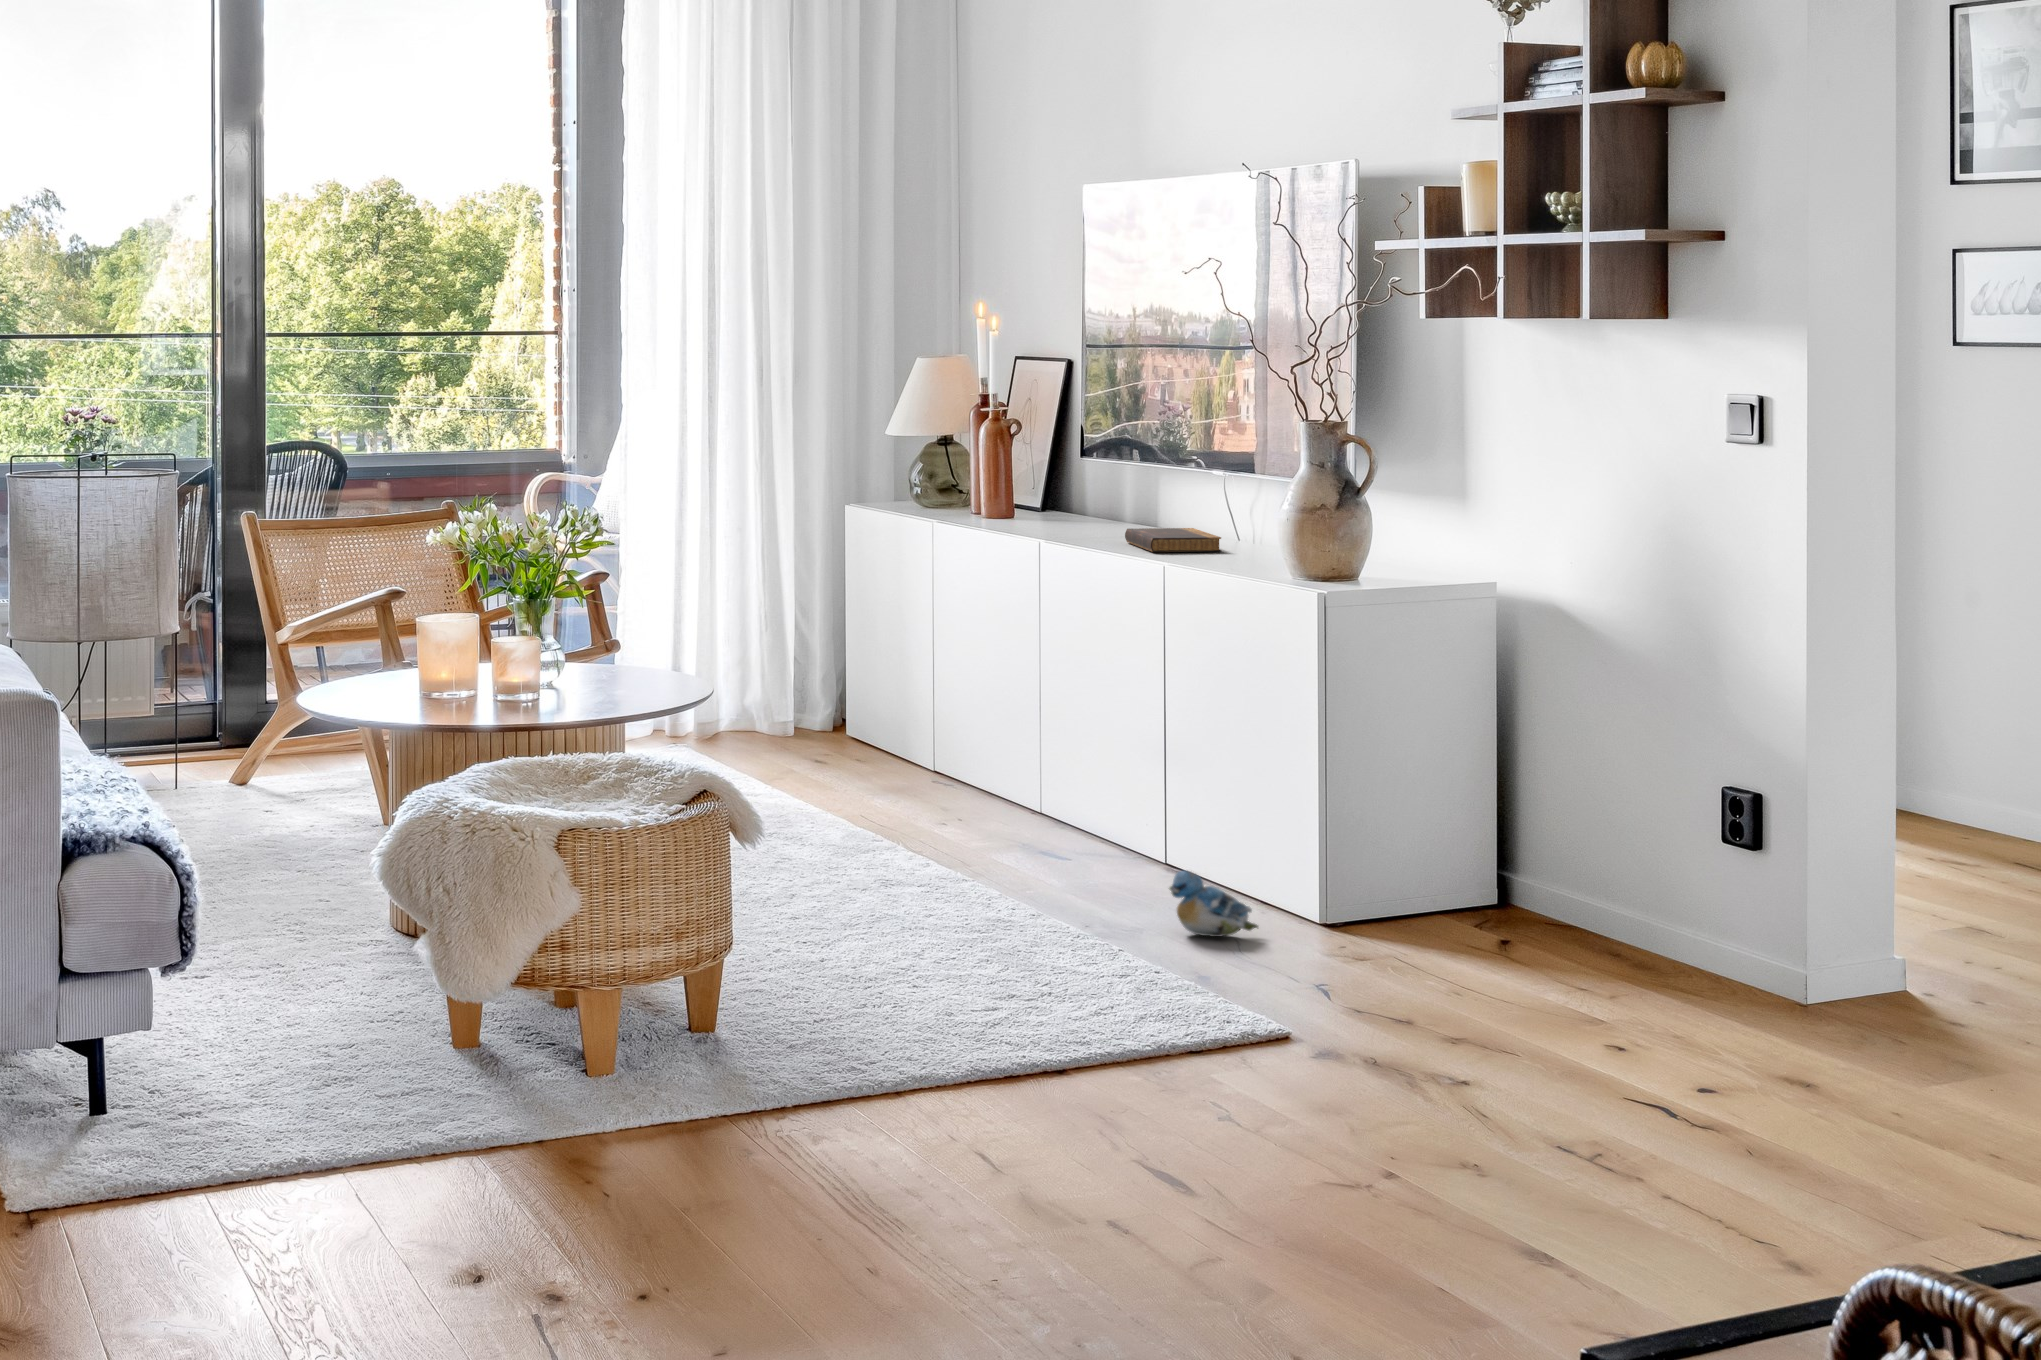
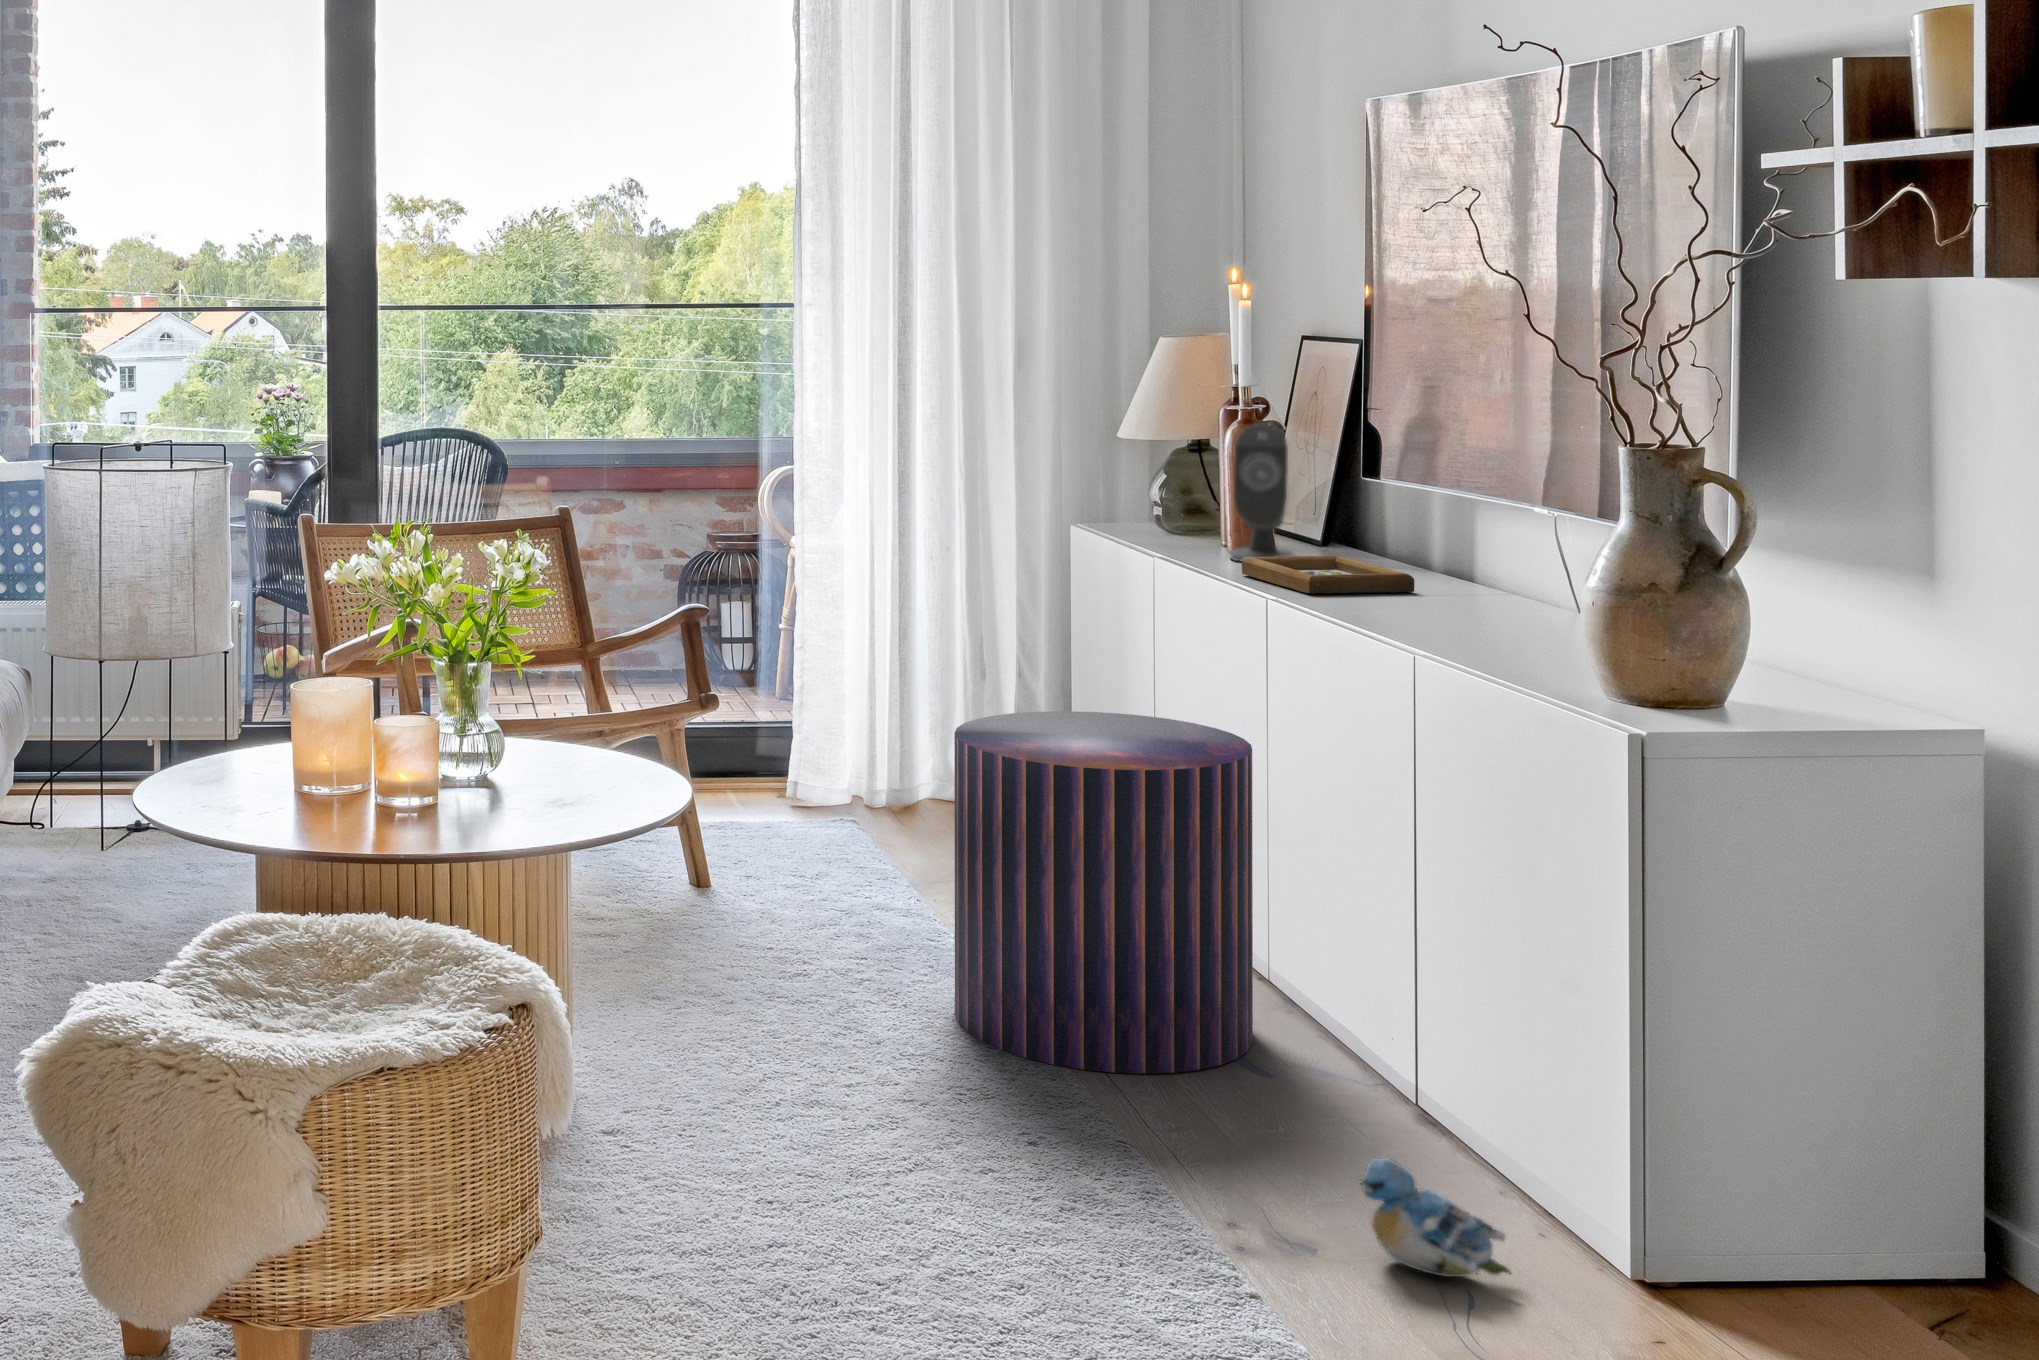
speaker: none [989,423,1034,524] -> present [1230,424,1293,561]
picture frame: none [1011,515,1132,539] -> present [1242,556,1414,594]
book: present [1125,528,1221,552] -> none [1389,586,1527,632]
pouf: none [846,631,1051,871] -> present [954,711,1253,1074]

